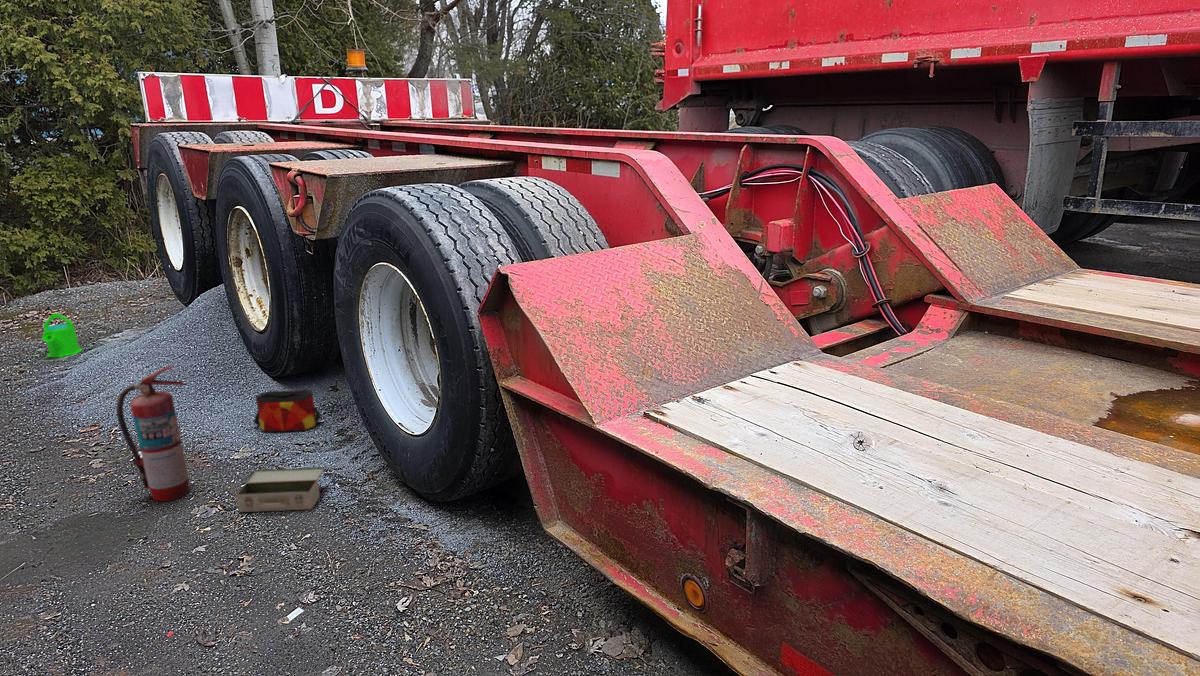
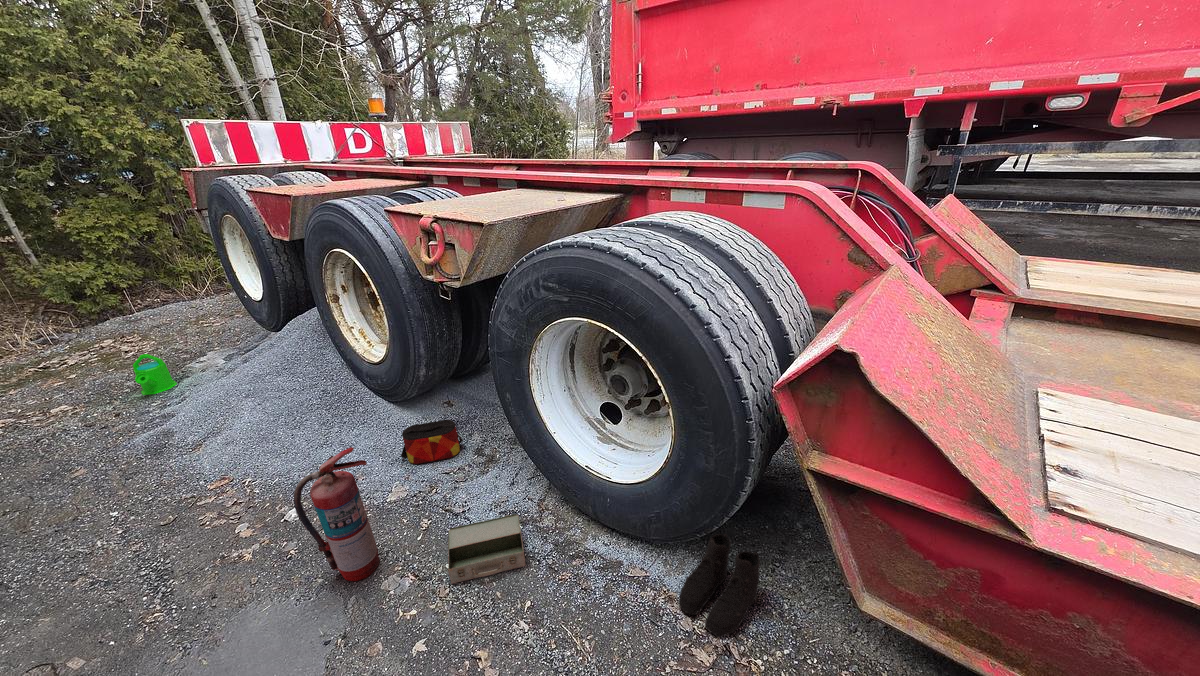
boots: none [423,487,508,570] -> present [679,534,760,637]

